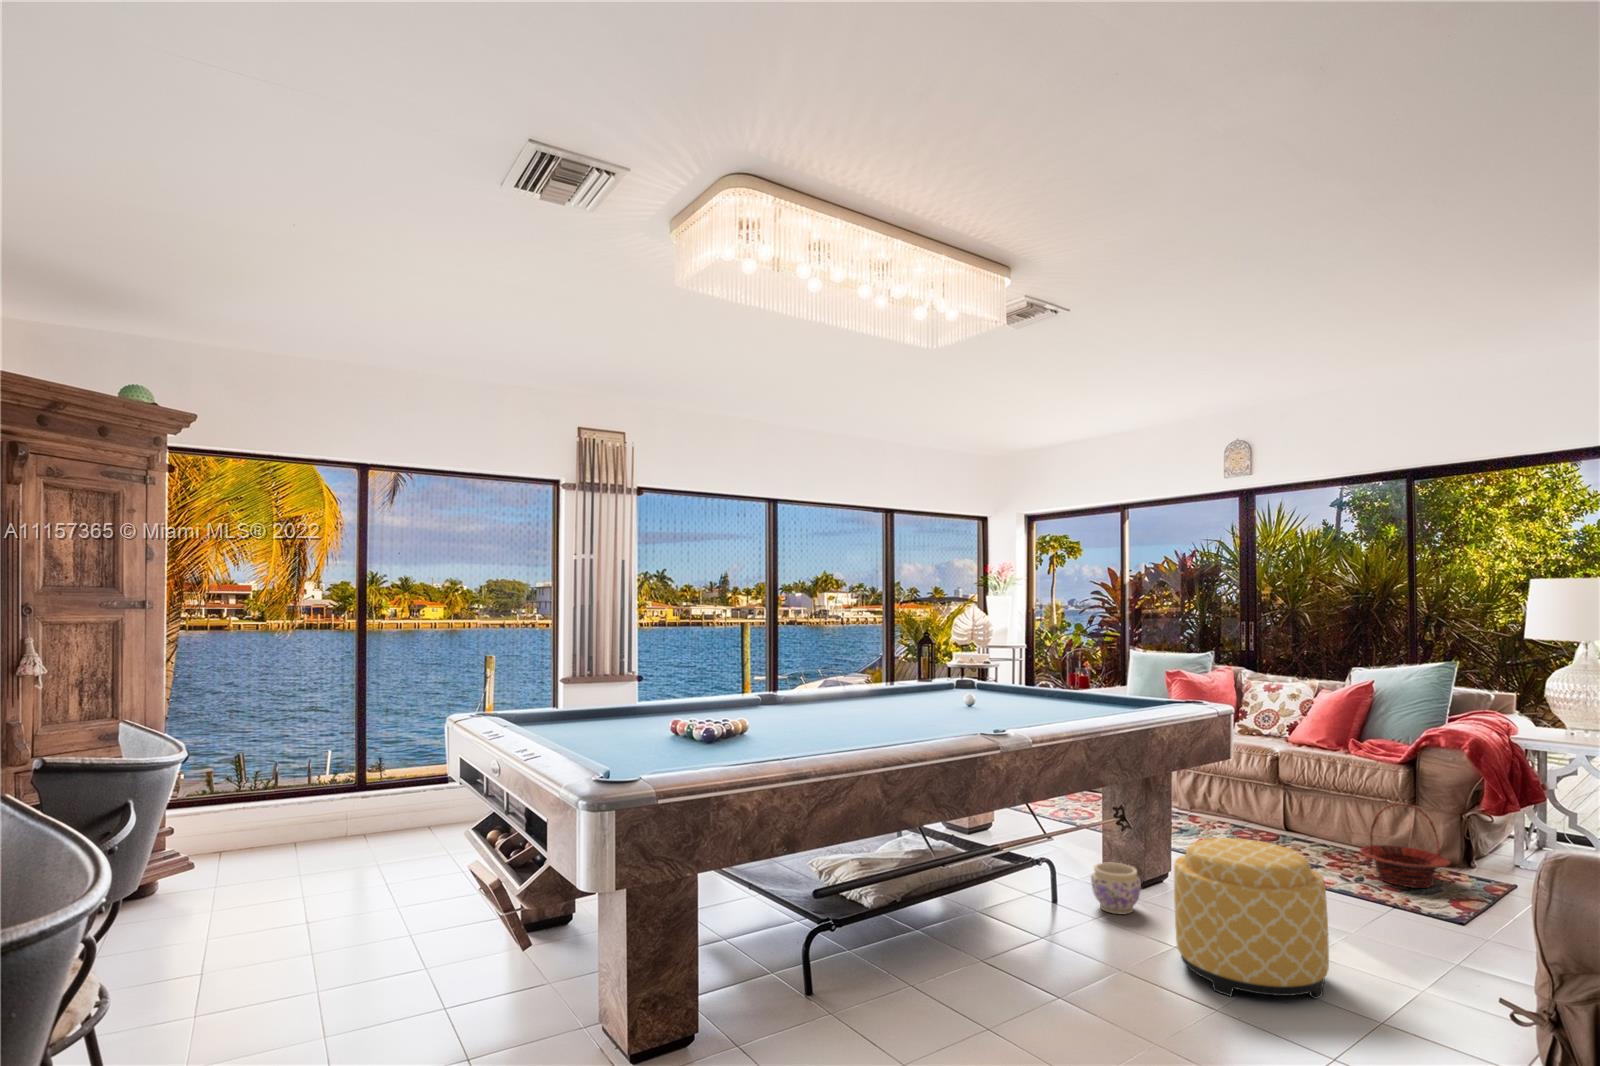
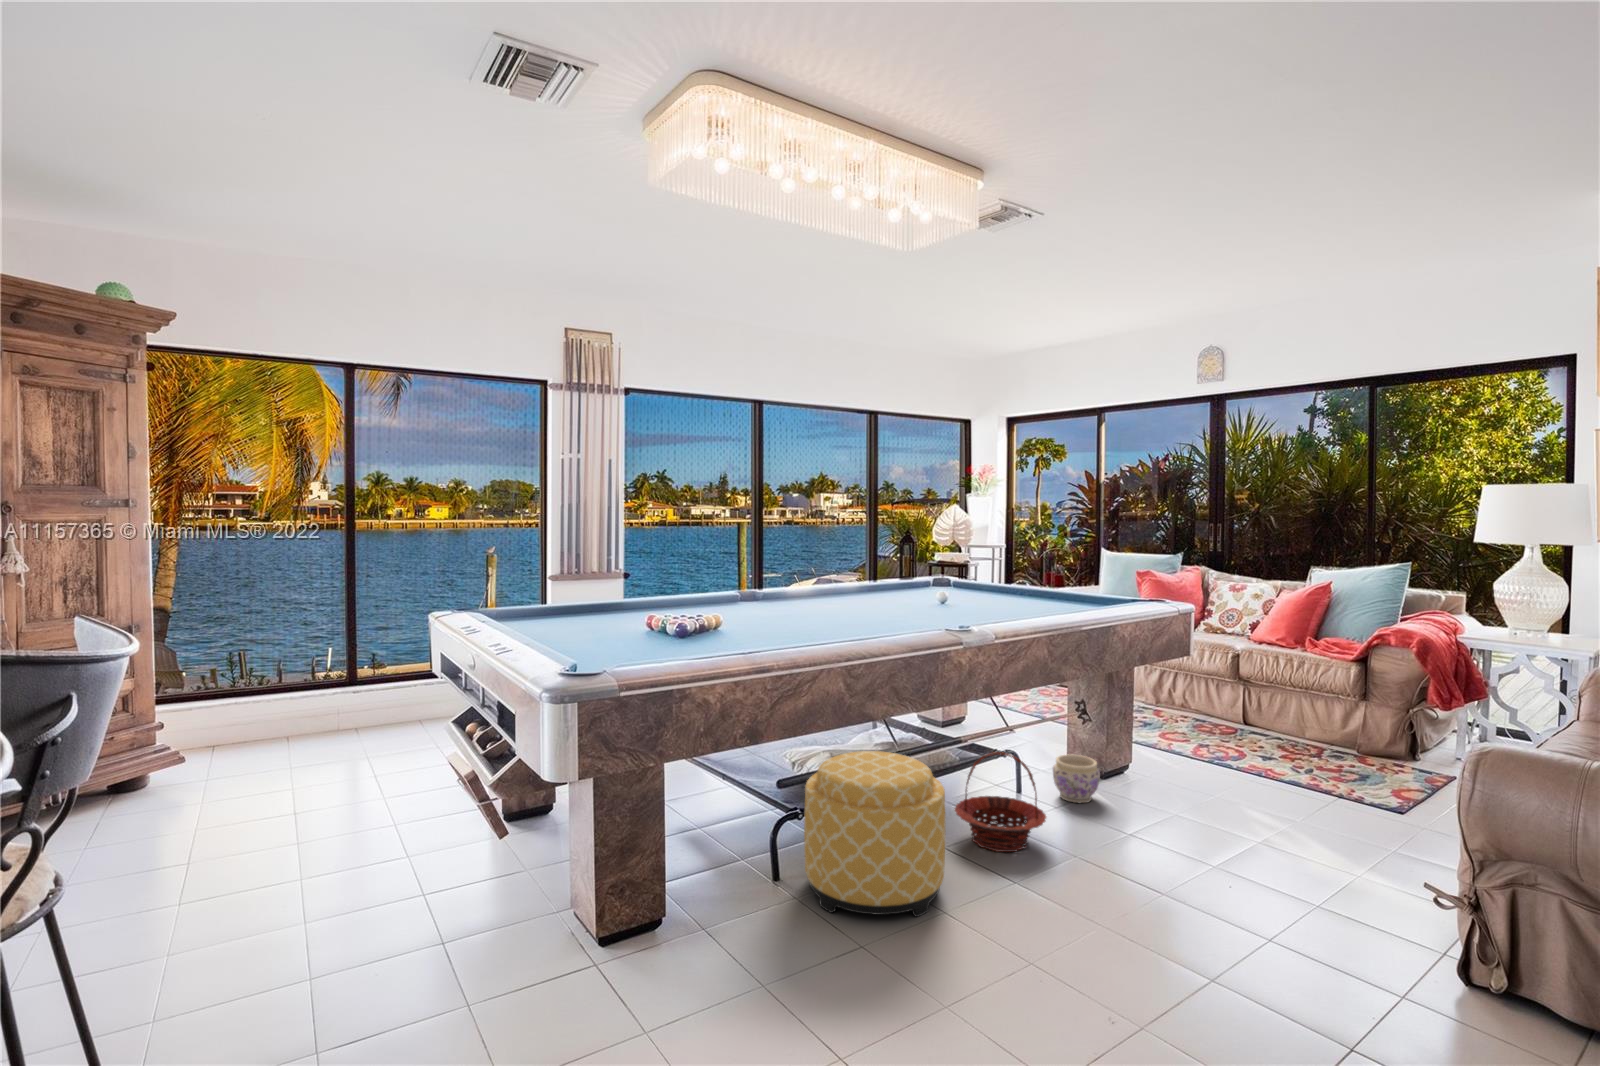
basket: present [1360,803,1450,888] -> present [955,752,1046,852]
ottoman: present [1174,838,1329,999] -> present [804,751,945,917]

